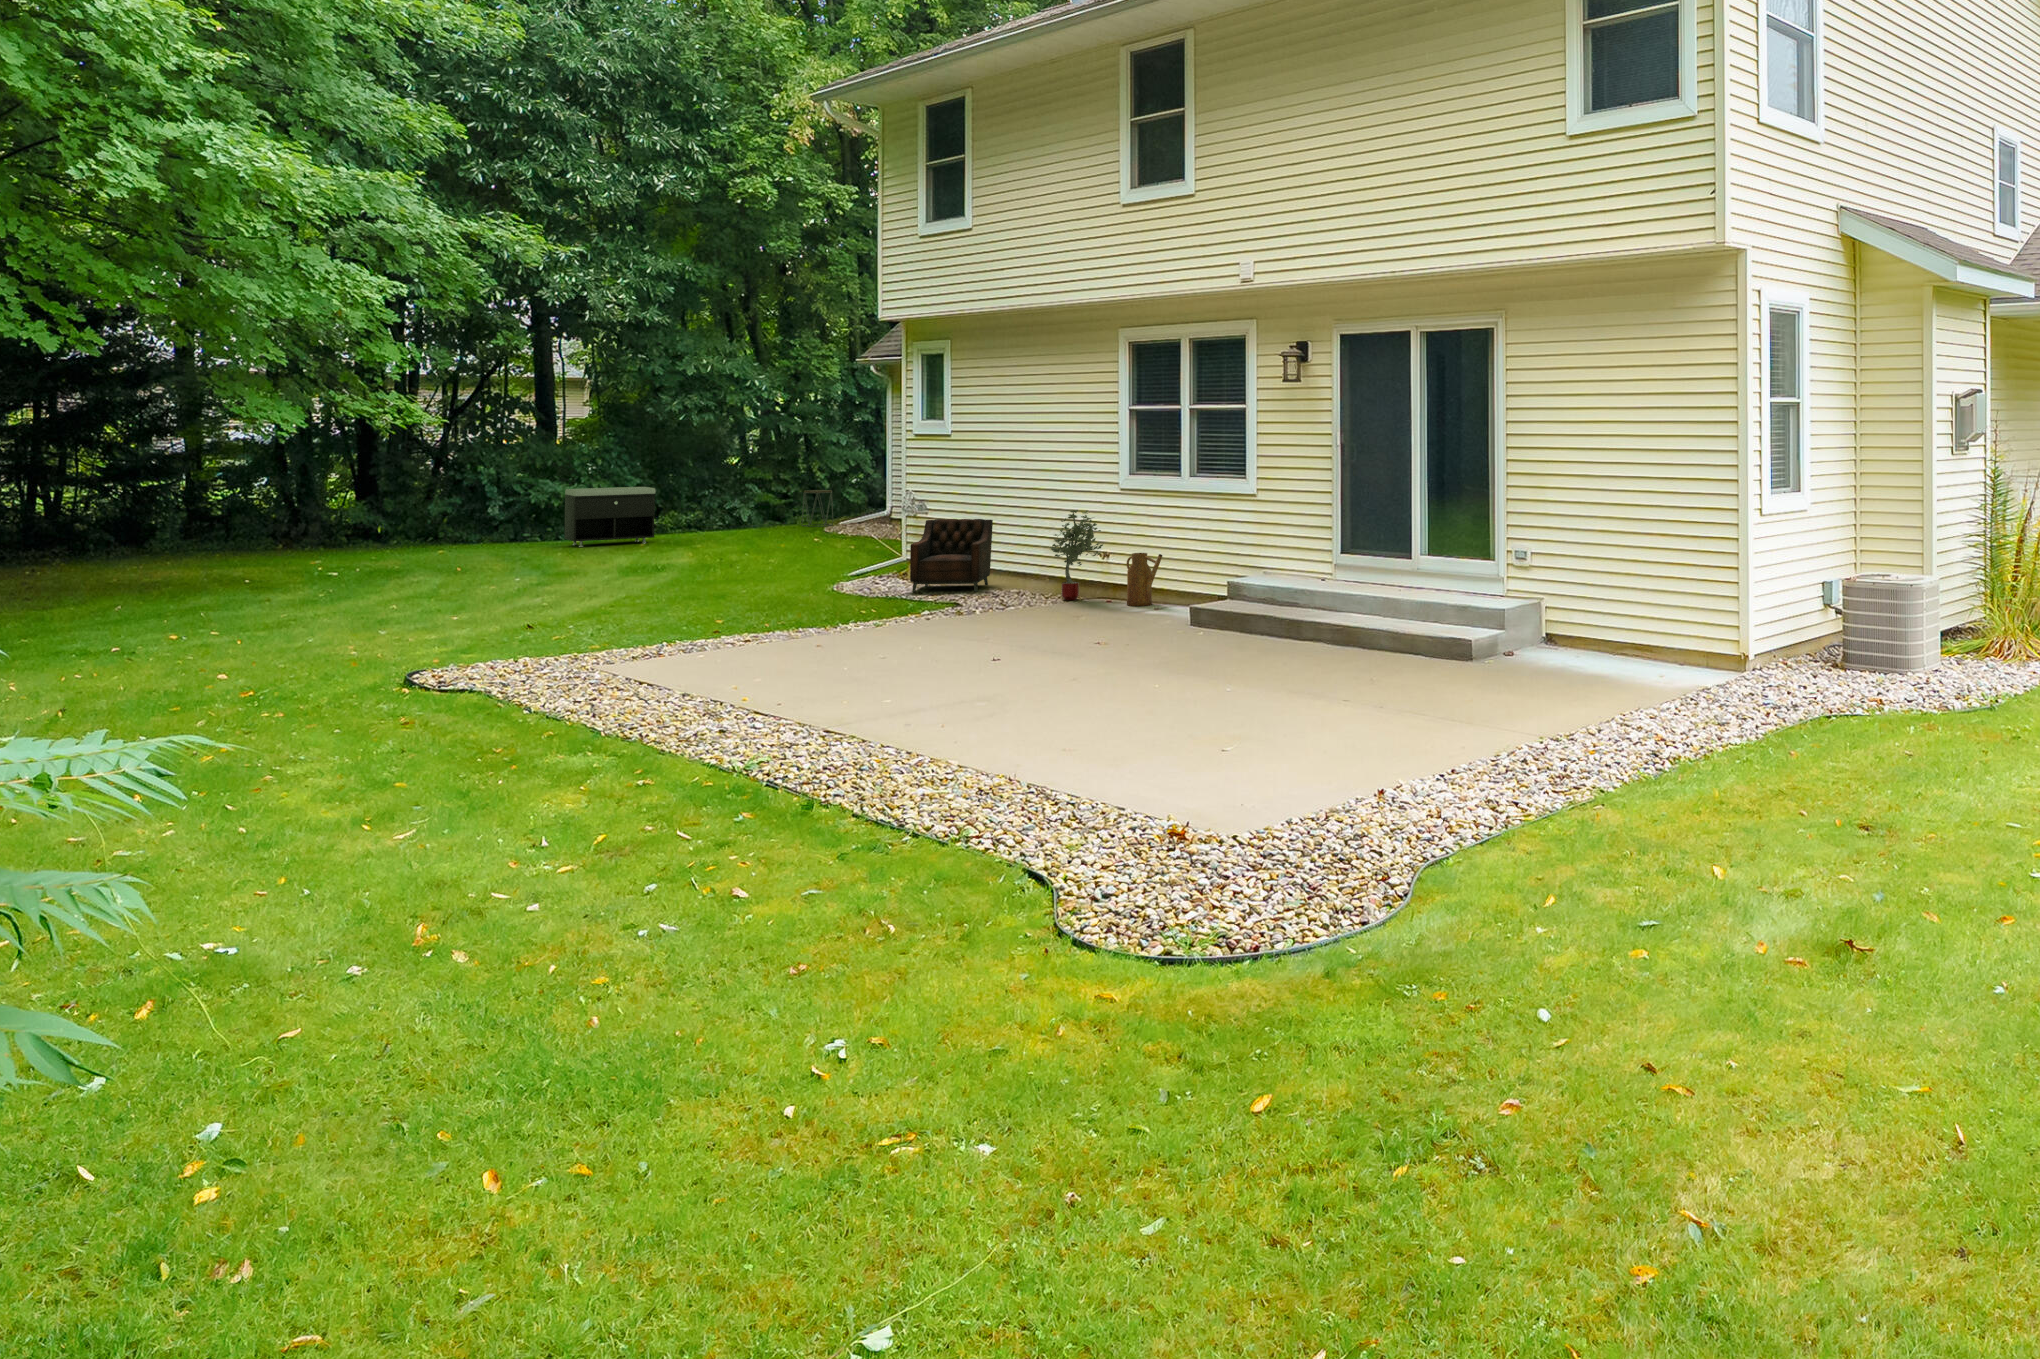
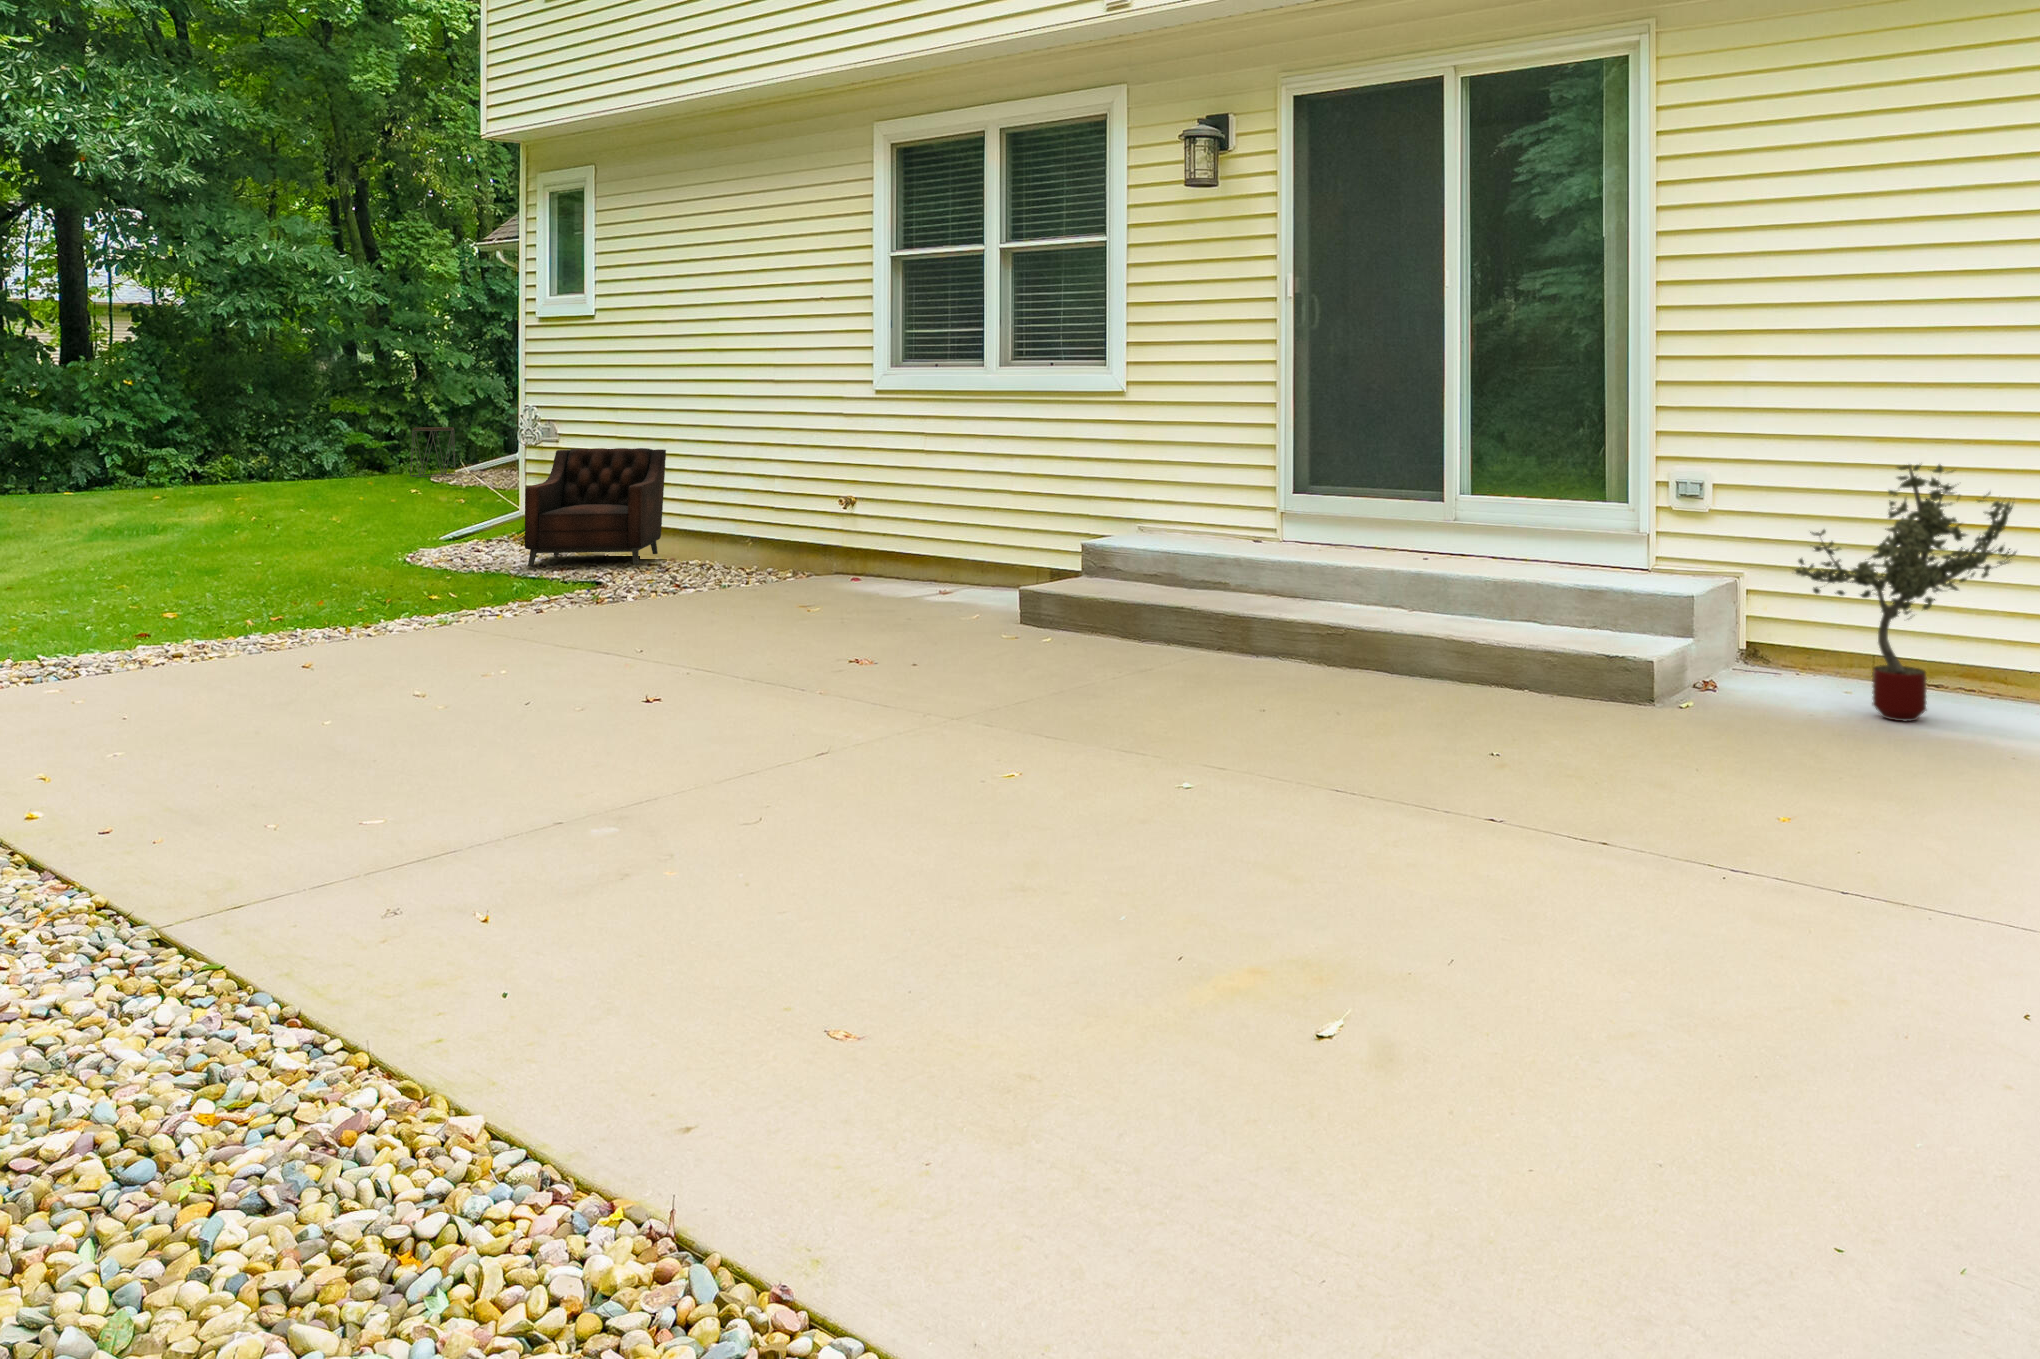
storage bench: present [565,487,656,547] -> none [39,417,179,503]
potted tree: present [1050,510,1103,600] -> present [1795,465,2016,721]
watering can: present [1127,553,1162,606] -> none [890,497,954,587]

